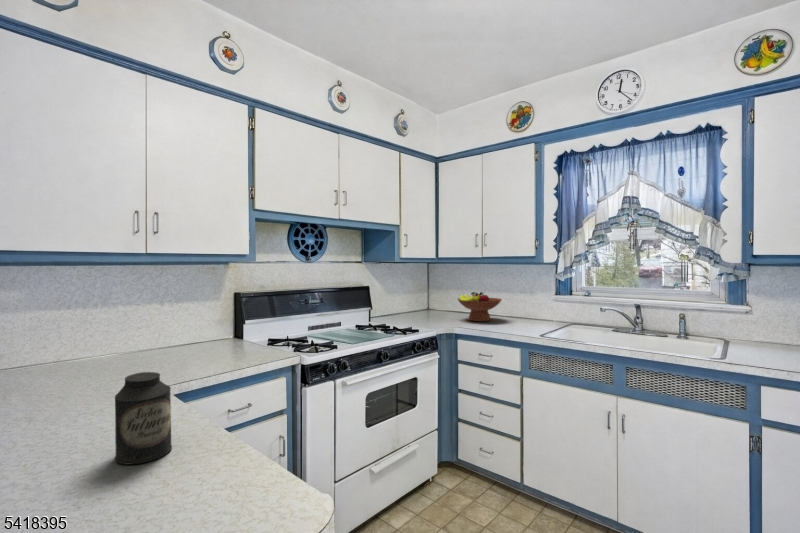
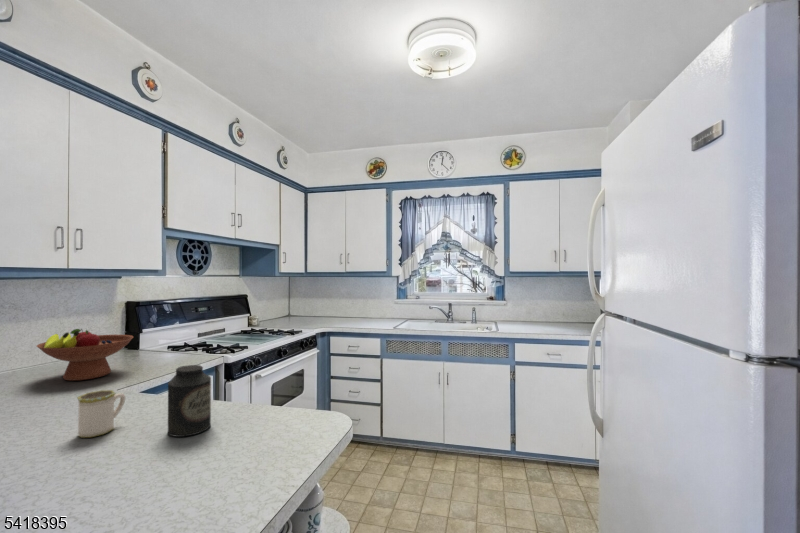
fruit bowl: present [458,292,502,321] -> present [37,329,133,381]
mug: none [52,388,112,441] -> present [78,390,125,438]

